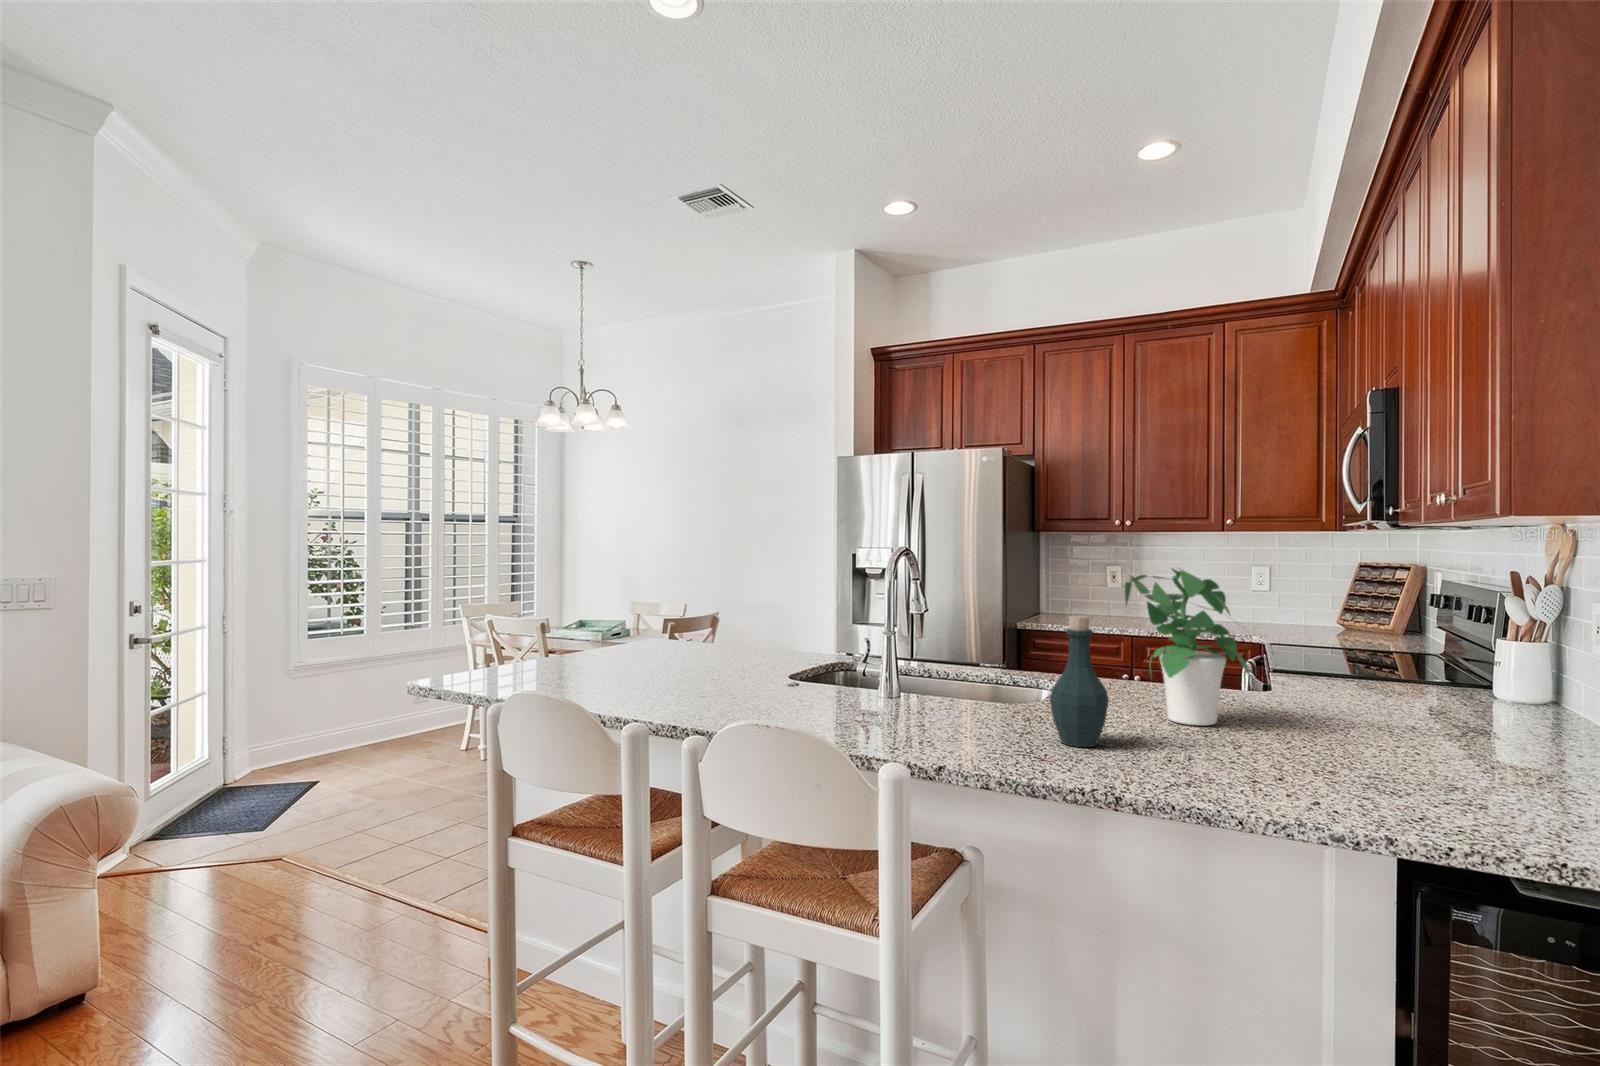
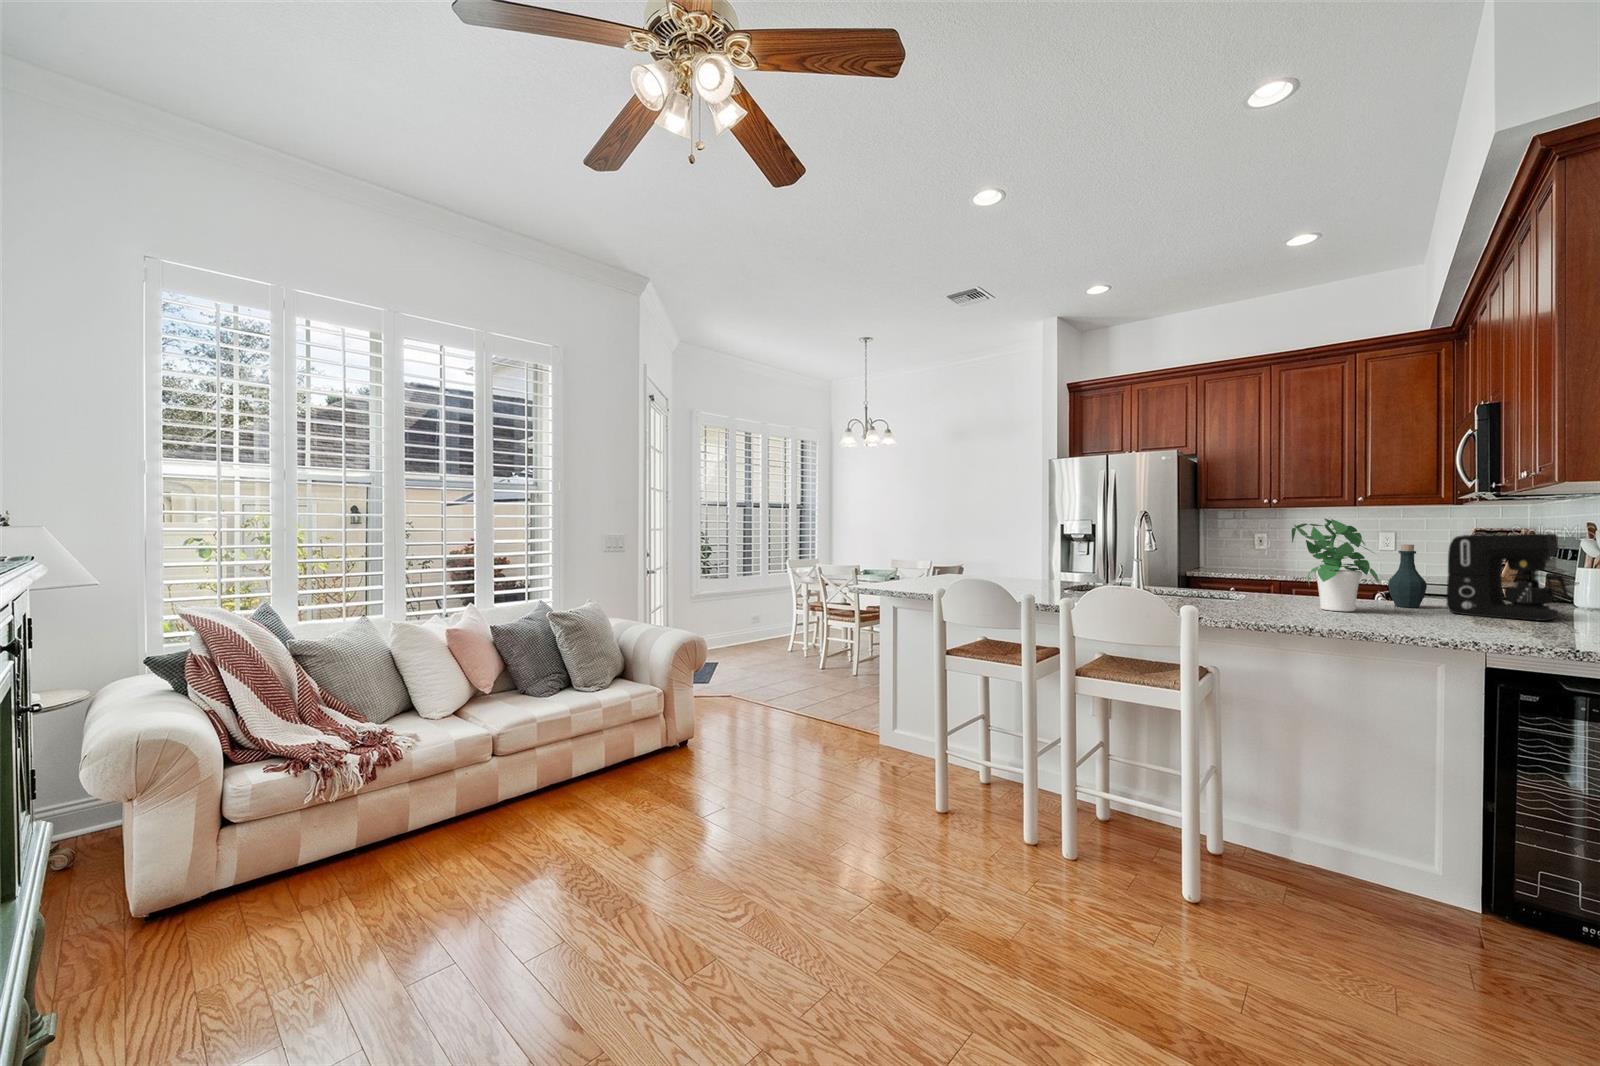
coffee maker: none [1343,591,1505,737] -> present [1446,533,1568,621]
bottle: present [1050,616,1109,747] -> present [1388,544,1427,608]

